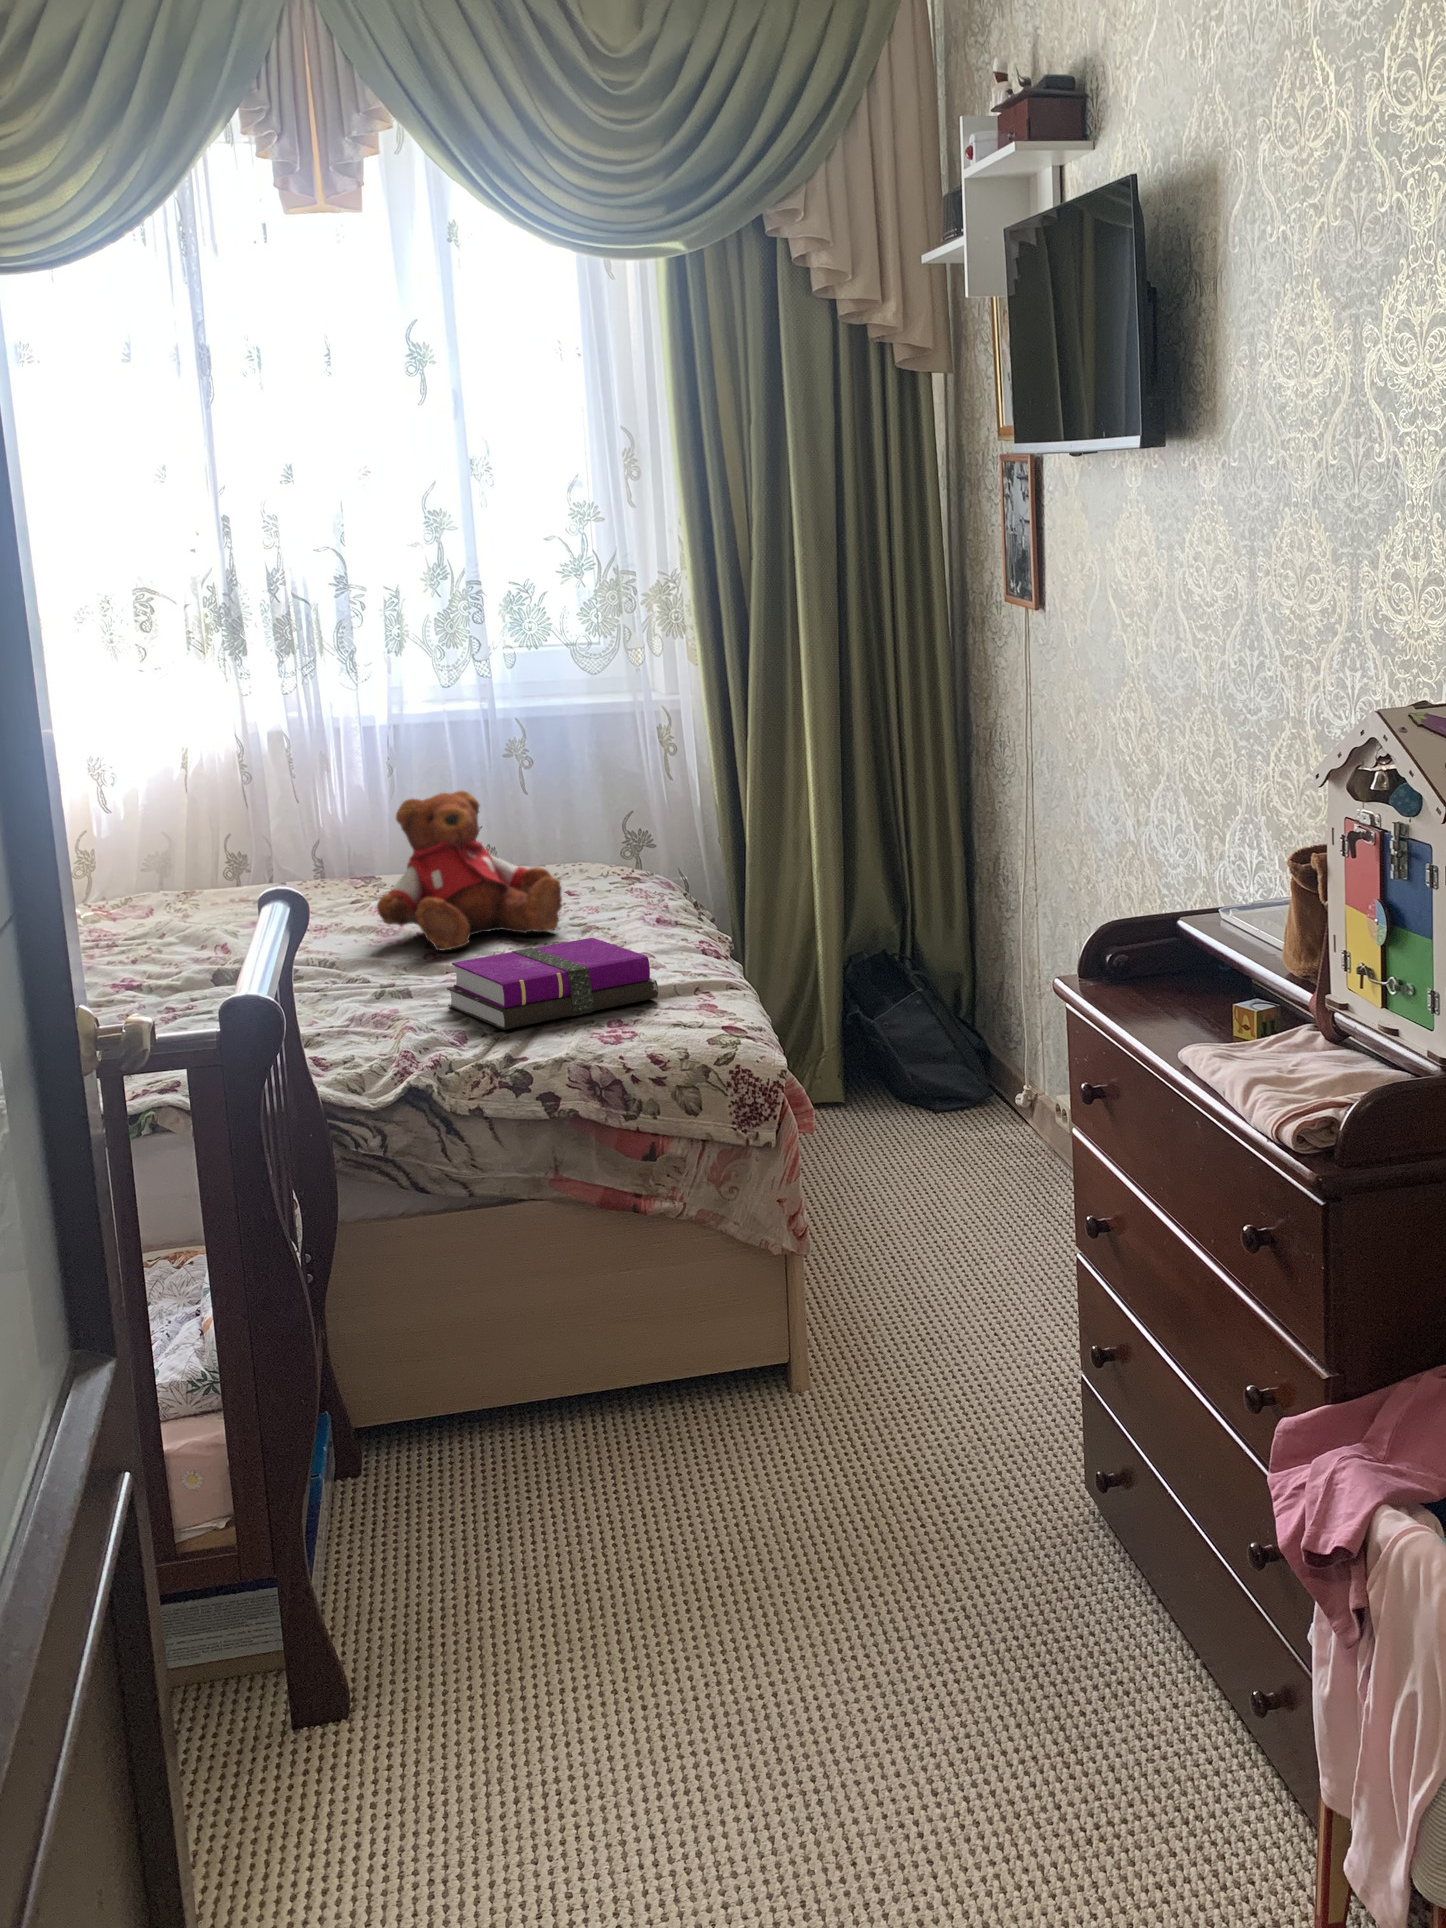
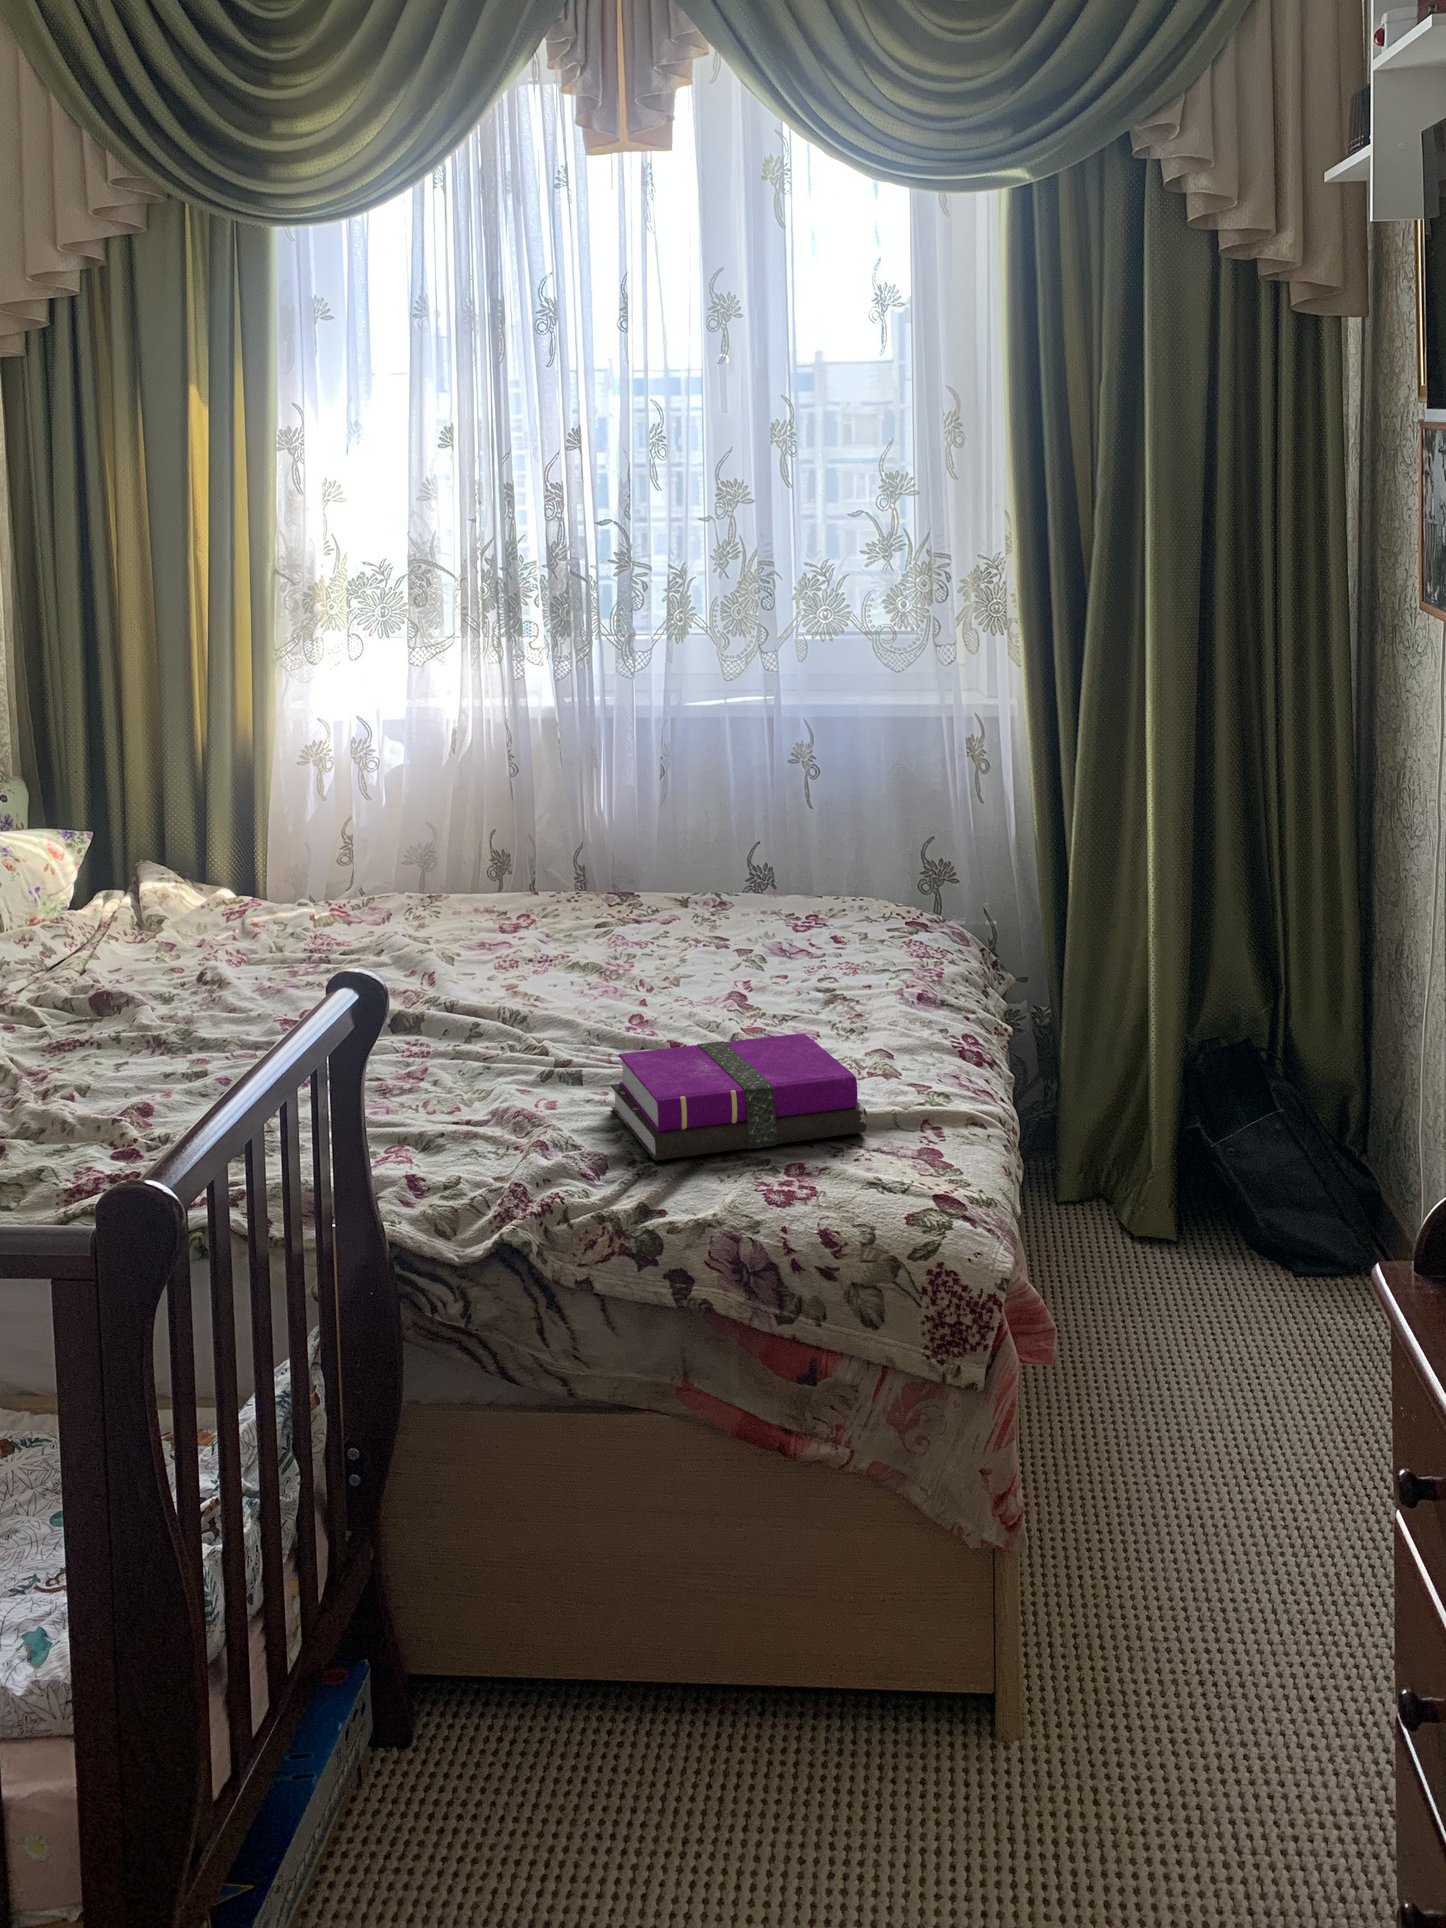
teddy bear: present [377,791,562,951] -> none [584,815,803,1016]

